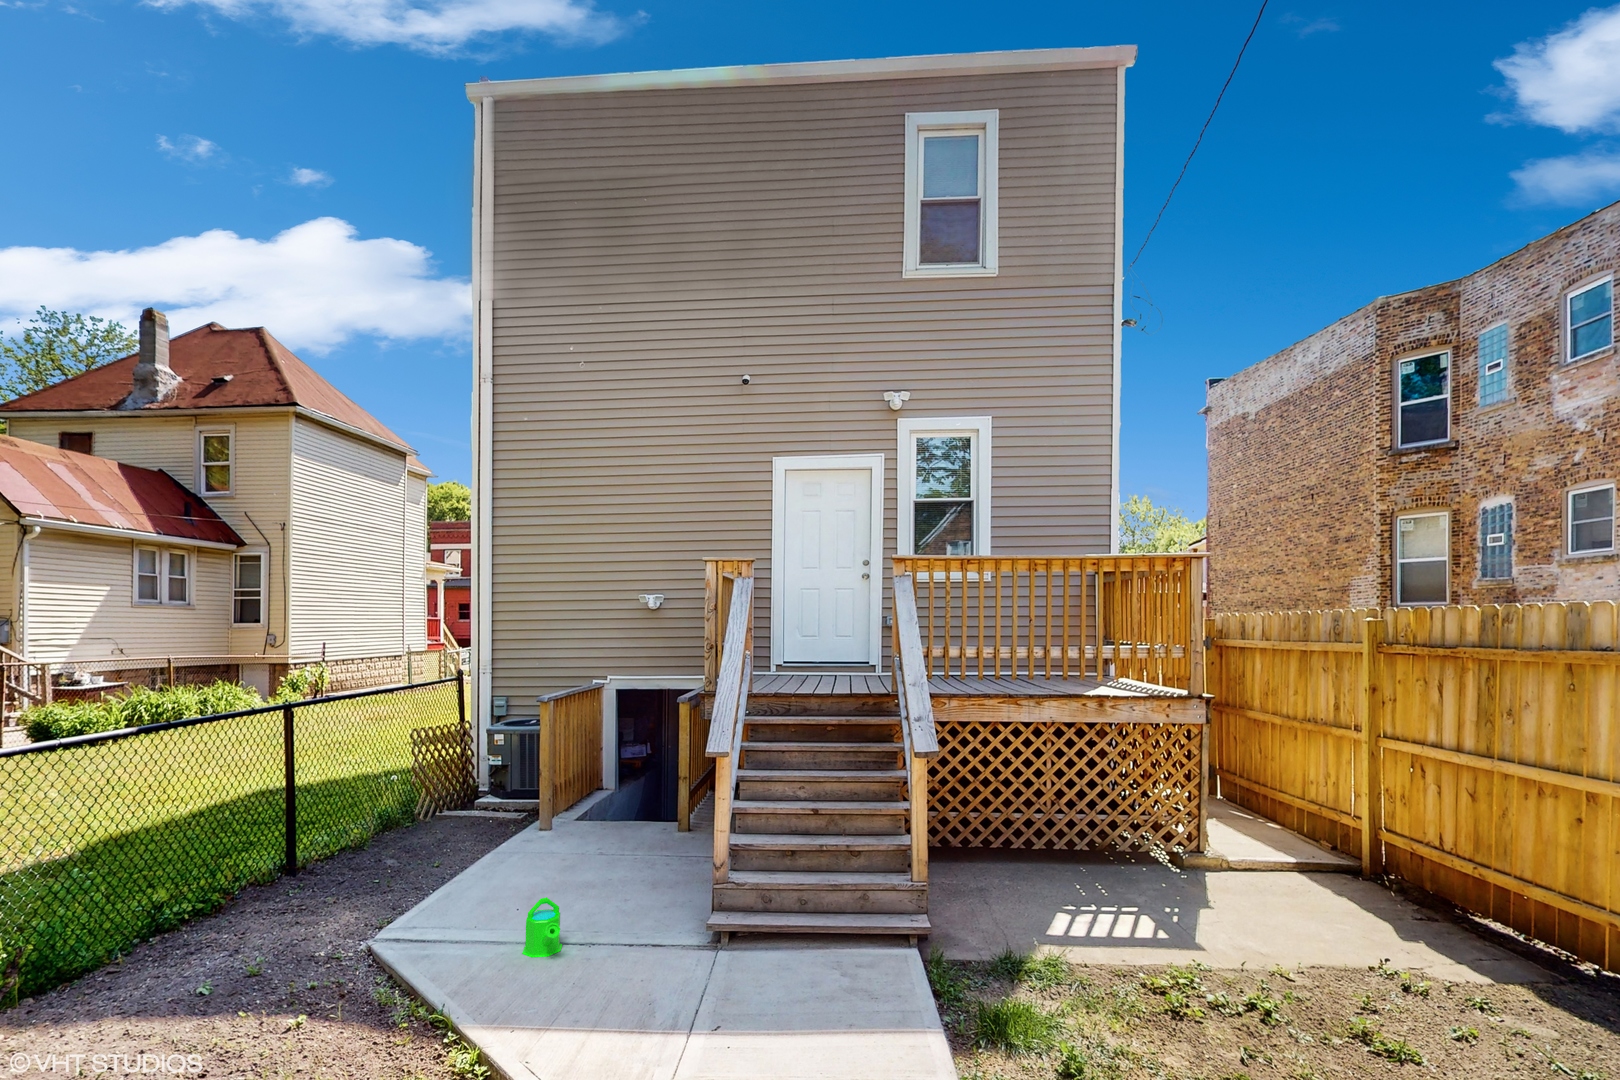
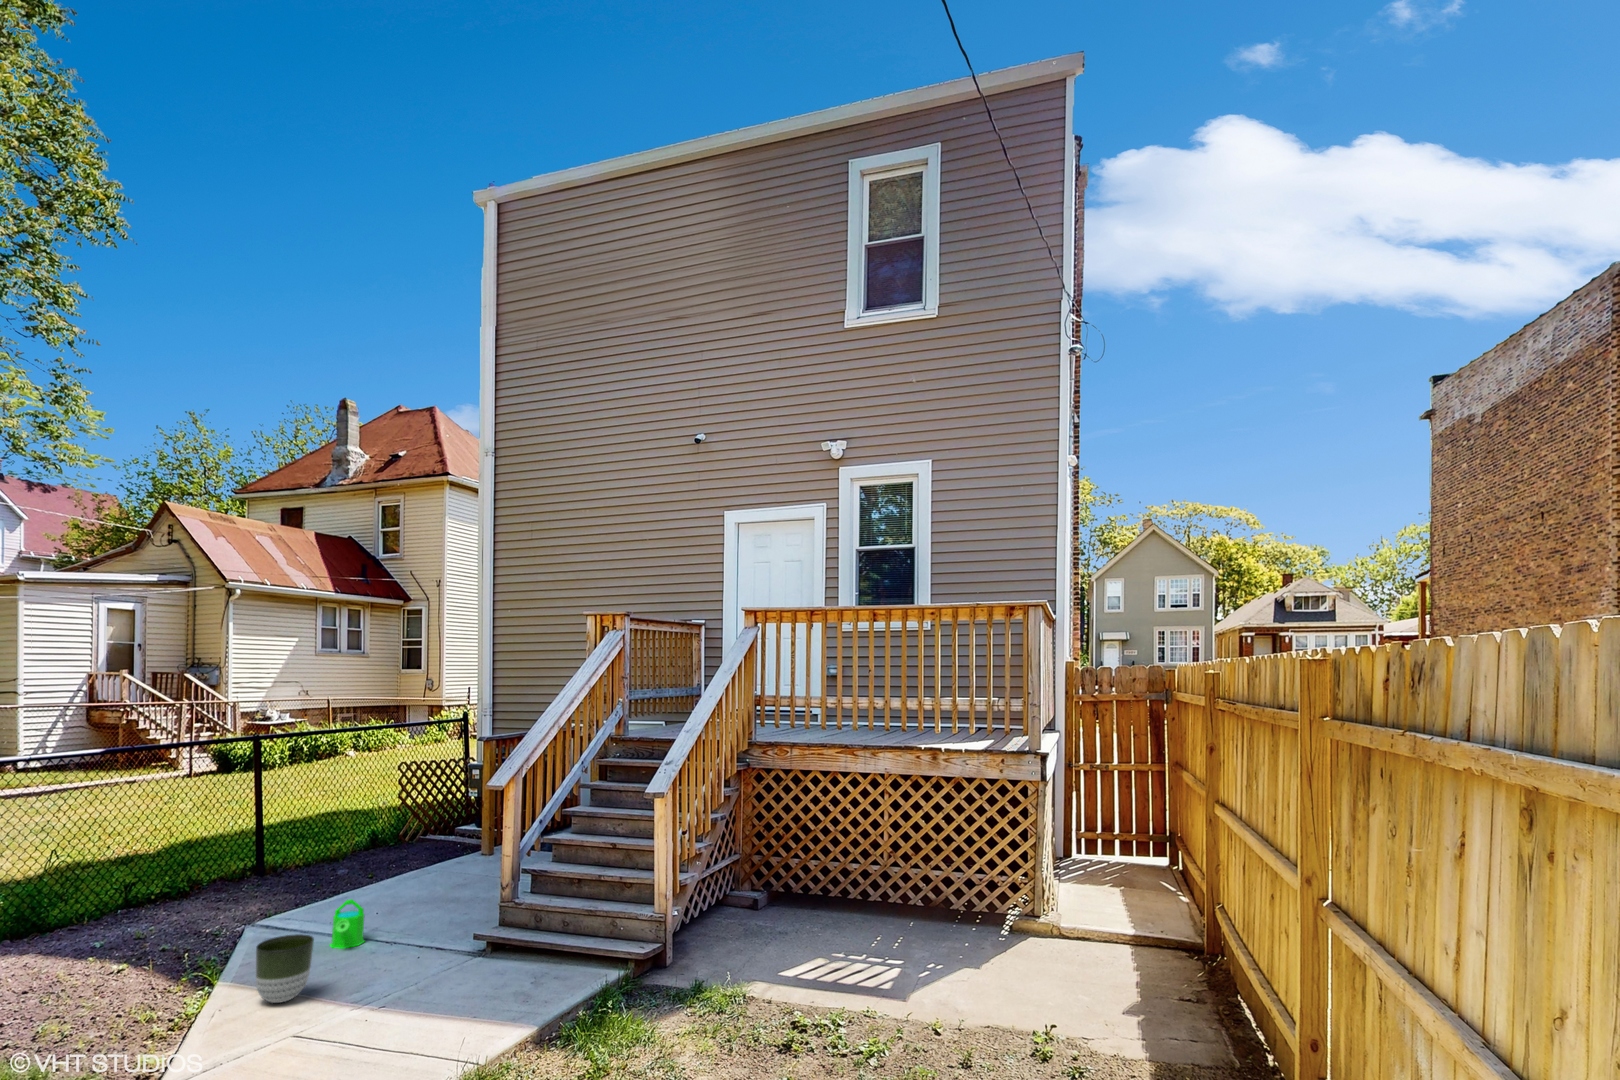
planter: none [543,951,607,1040] -> present [256,934,314,1003]

